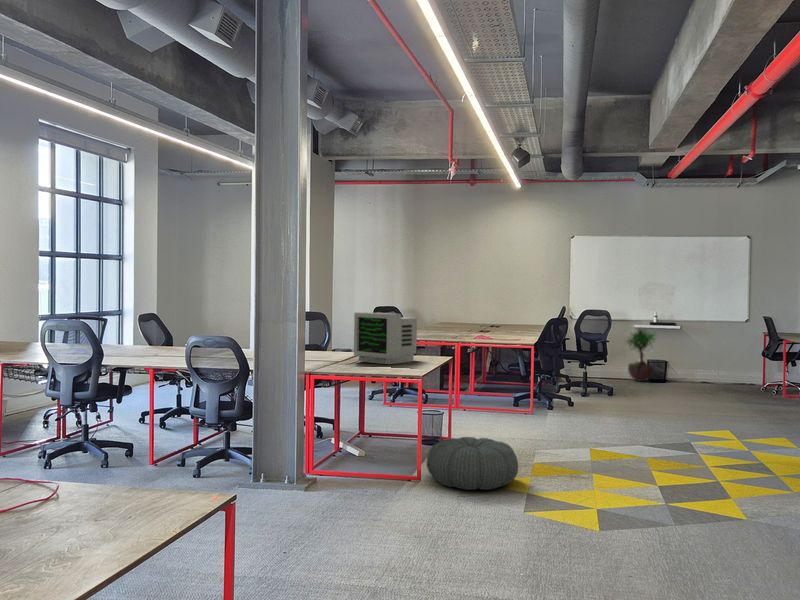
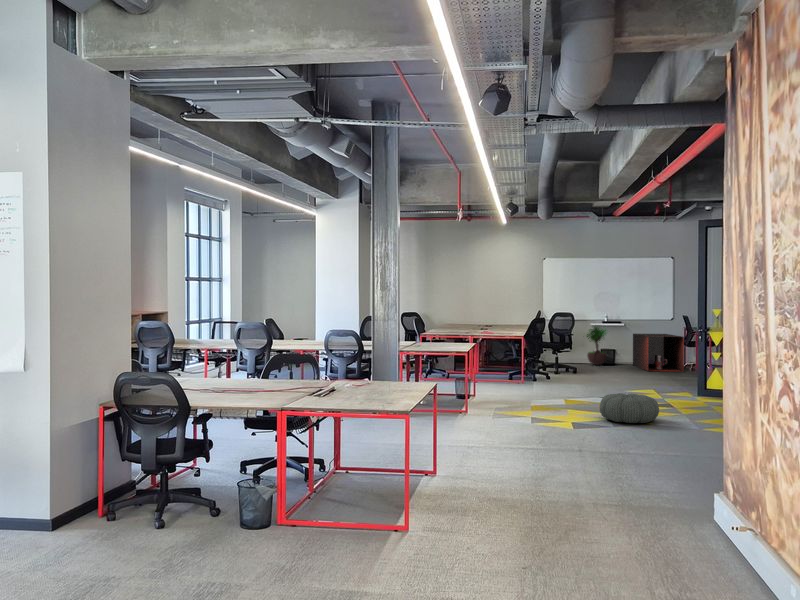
computer monitor: present [354,312,417,364] -> none [412,315,451,347]
storage cabinet: none [690,339,766,395] -> present [633,334,684,372]
pouf: present [427,437,518,490] -> present [600,393,659,423]

